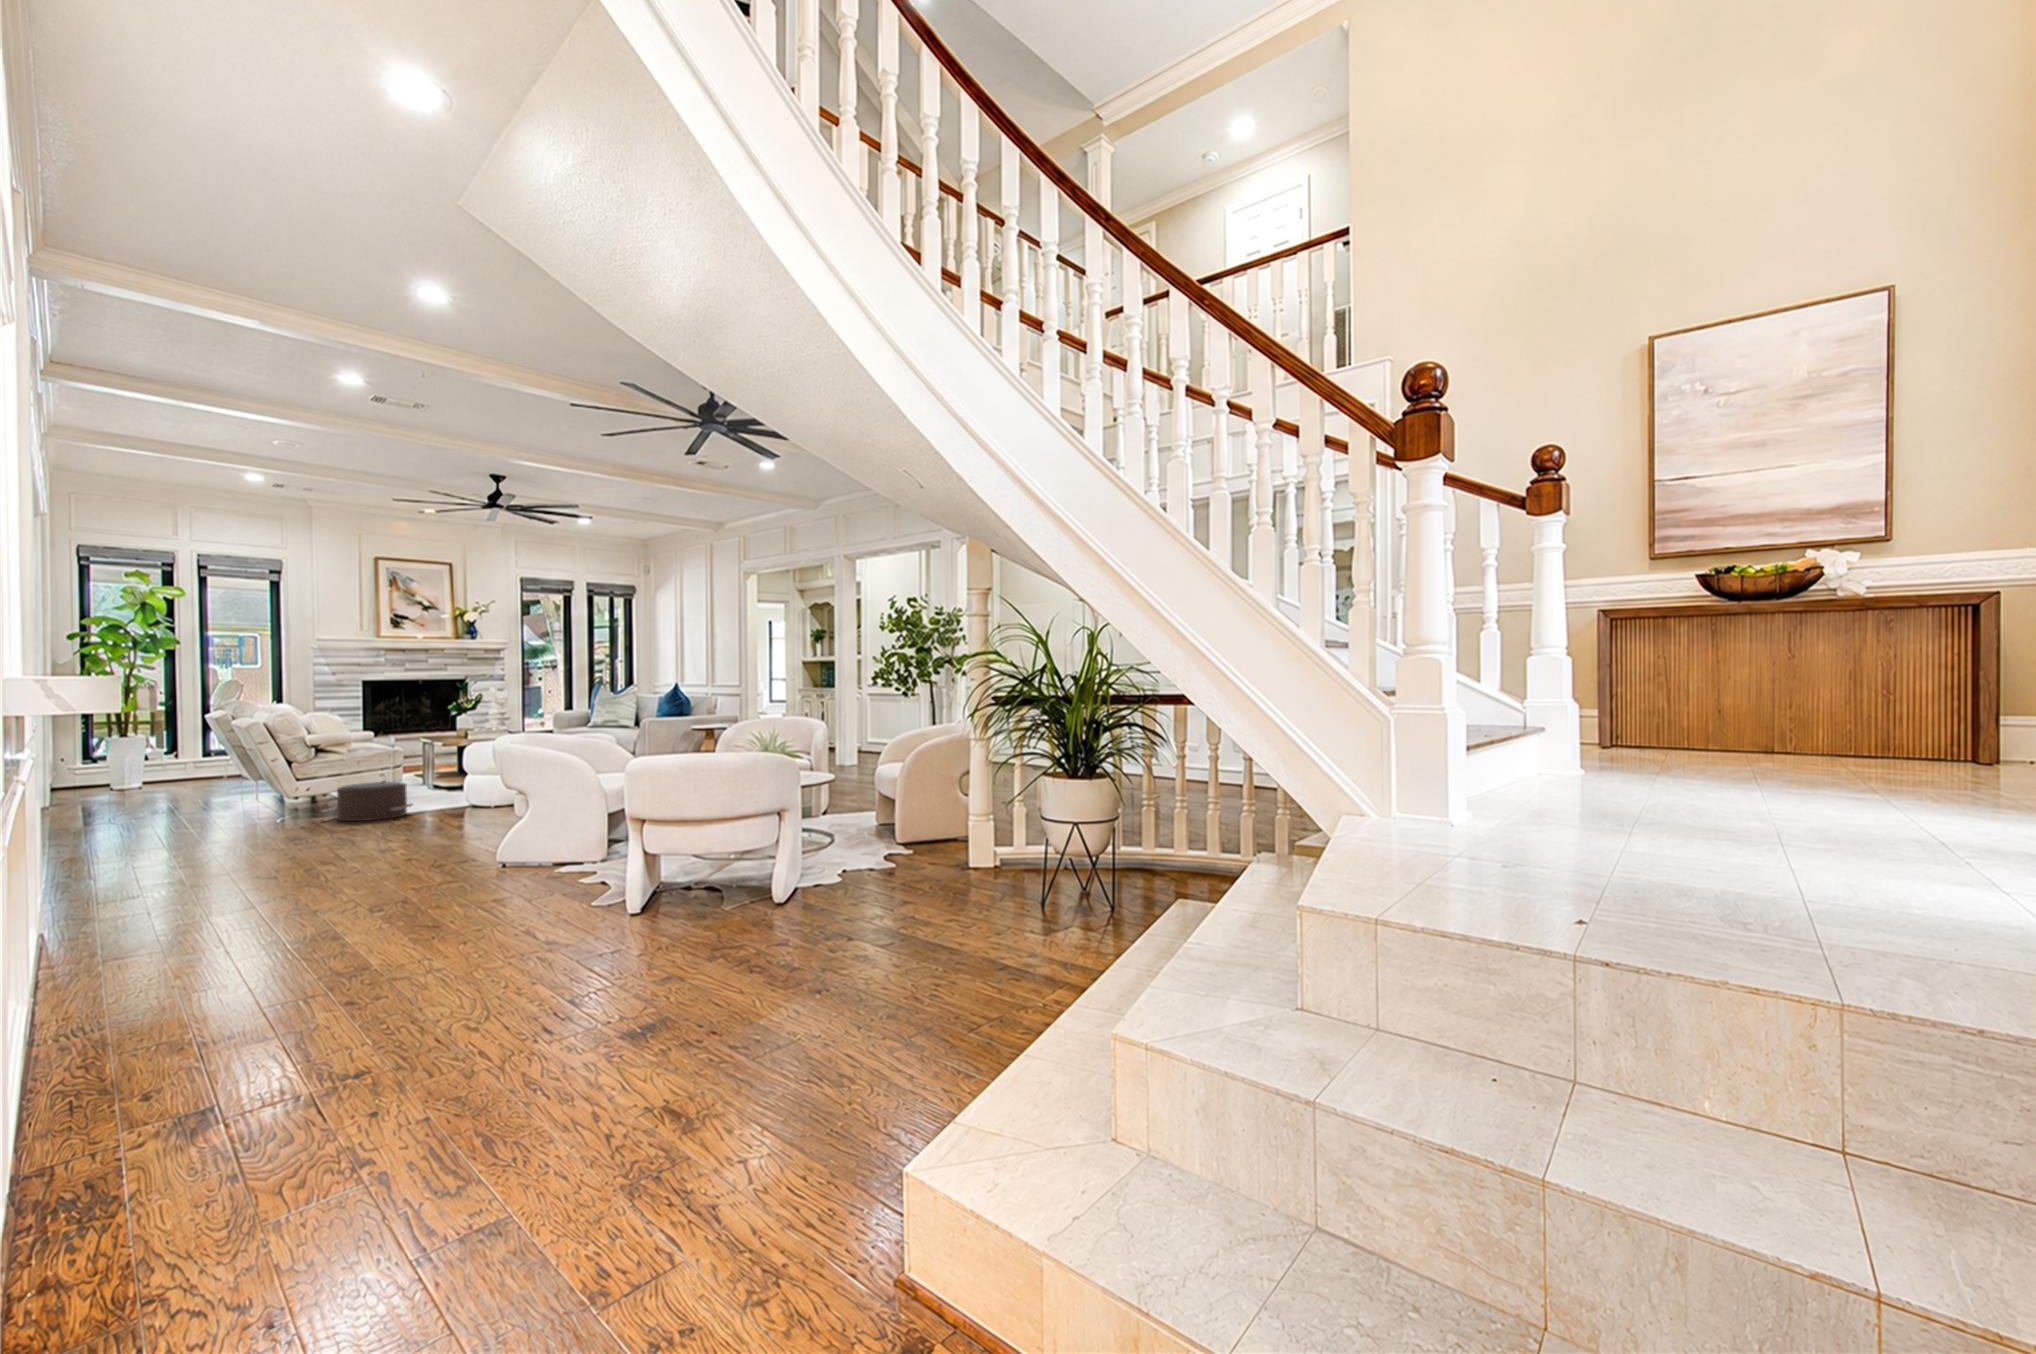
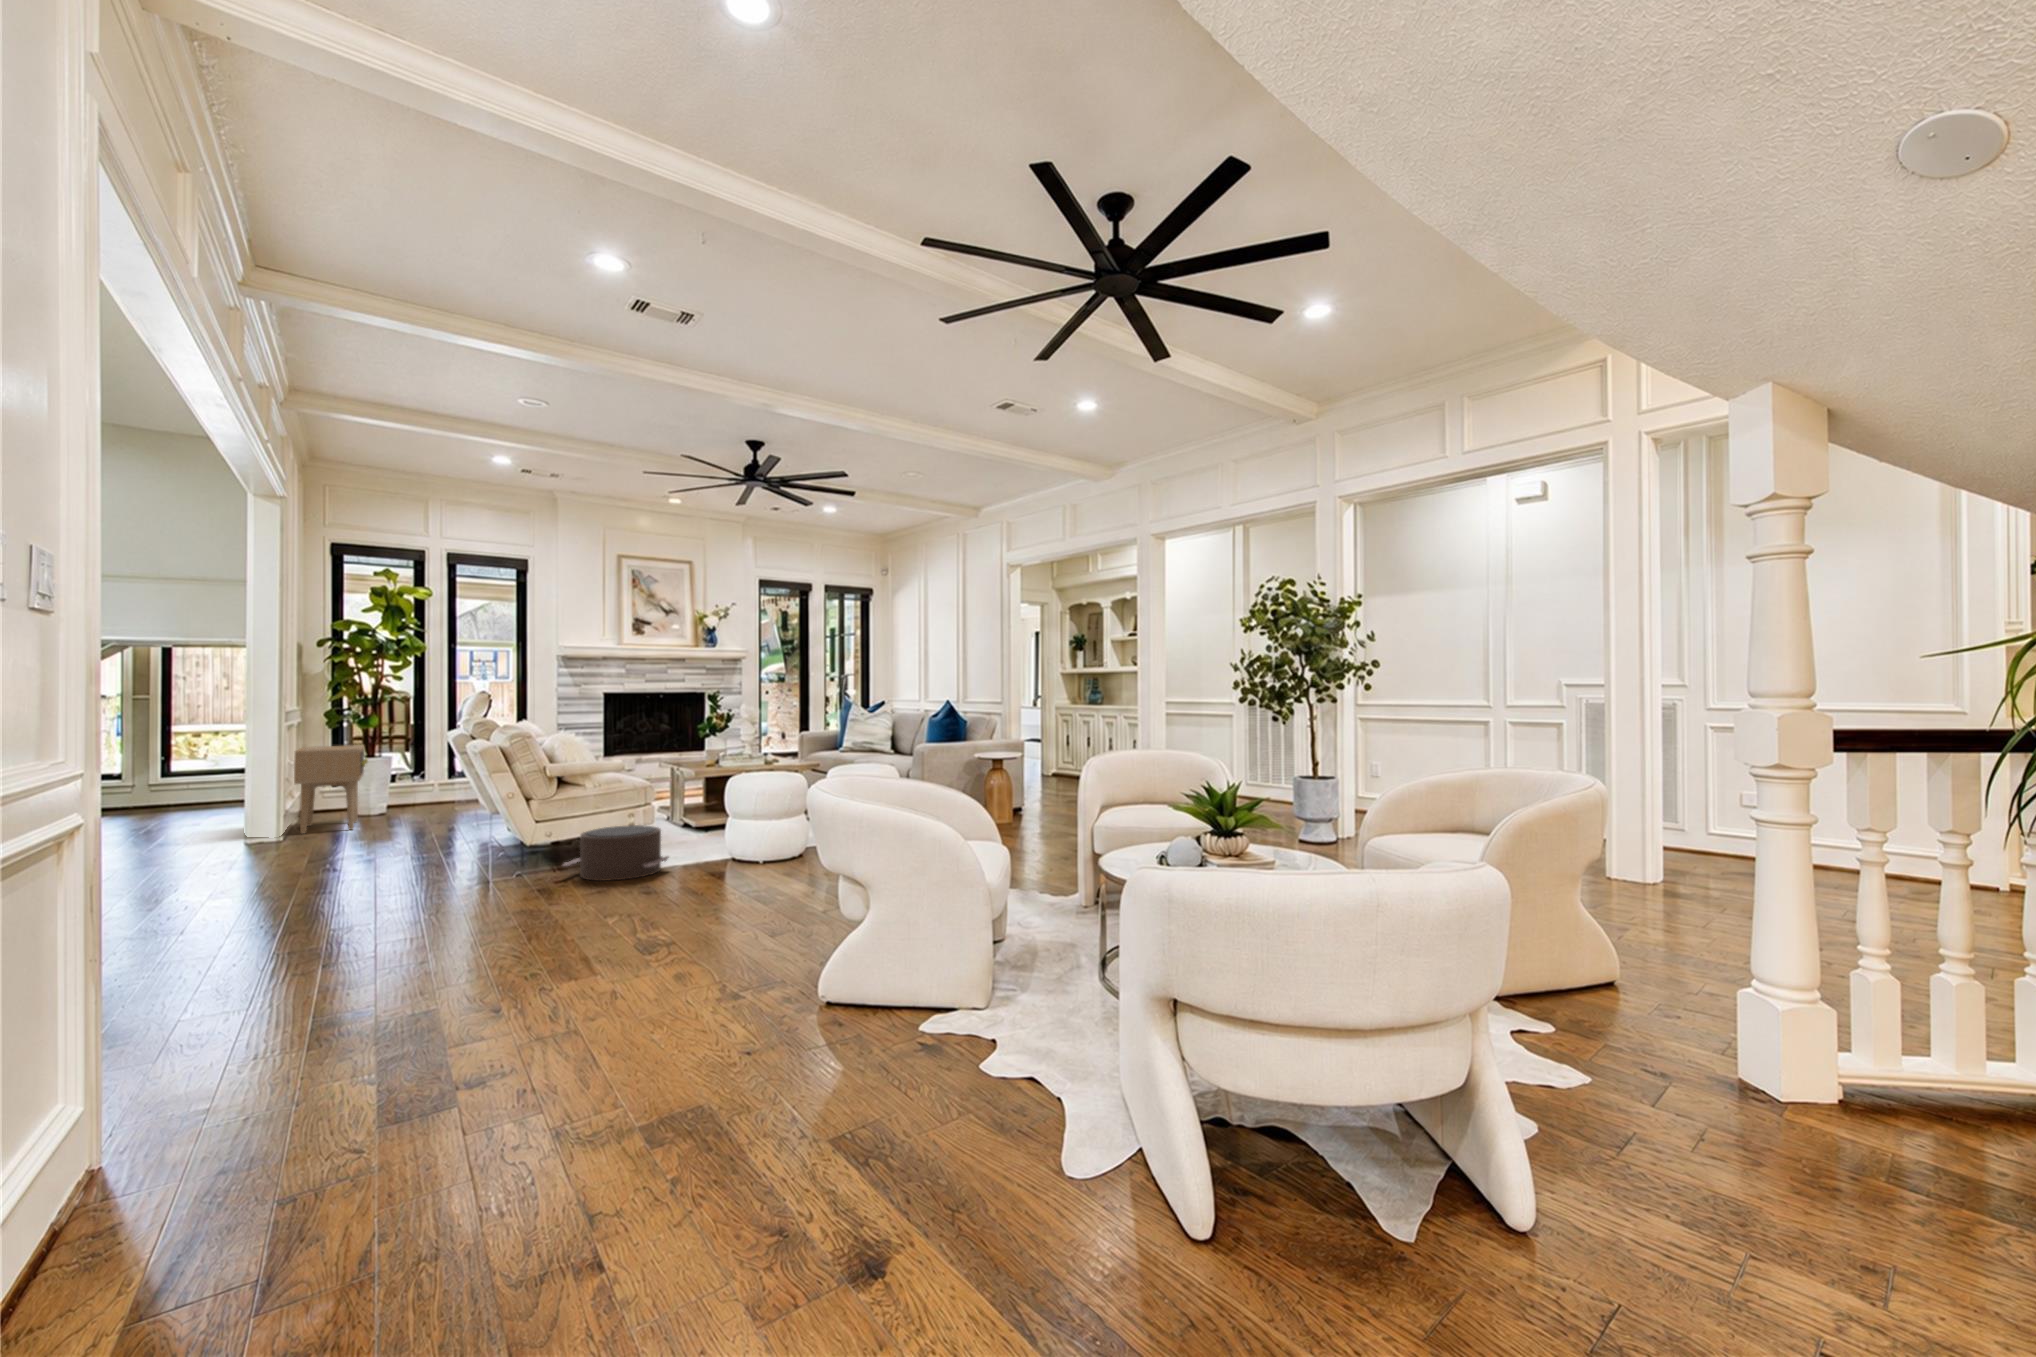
side table: none [57,728,126,804] -> present [294,745,368,834]

